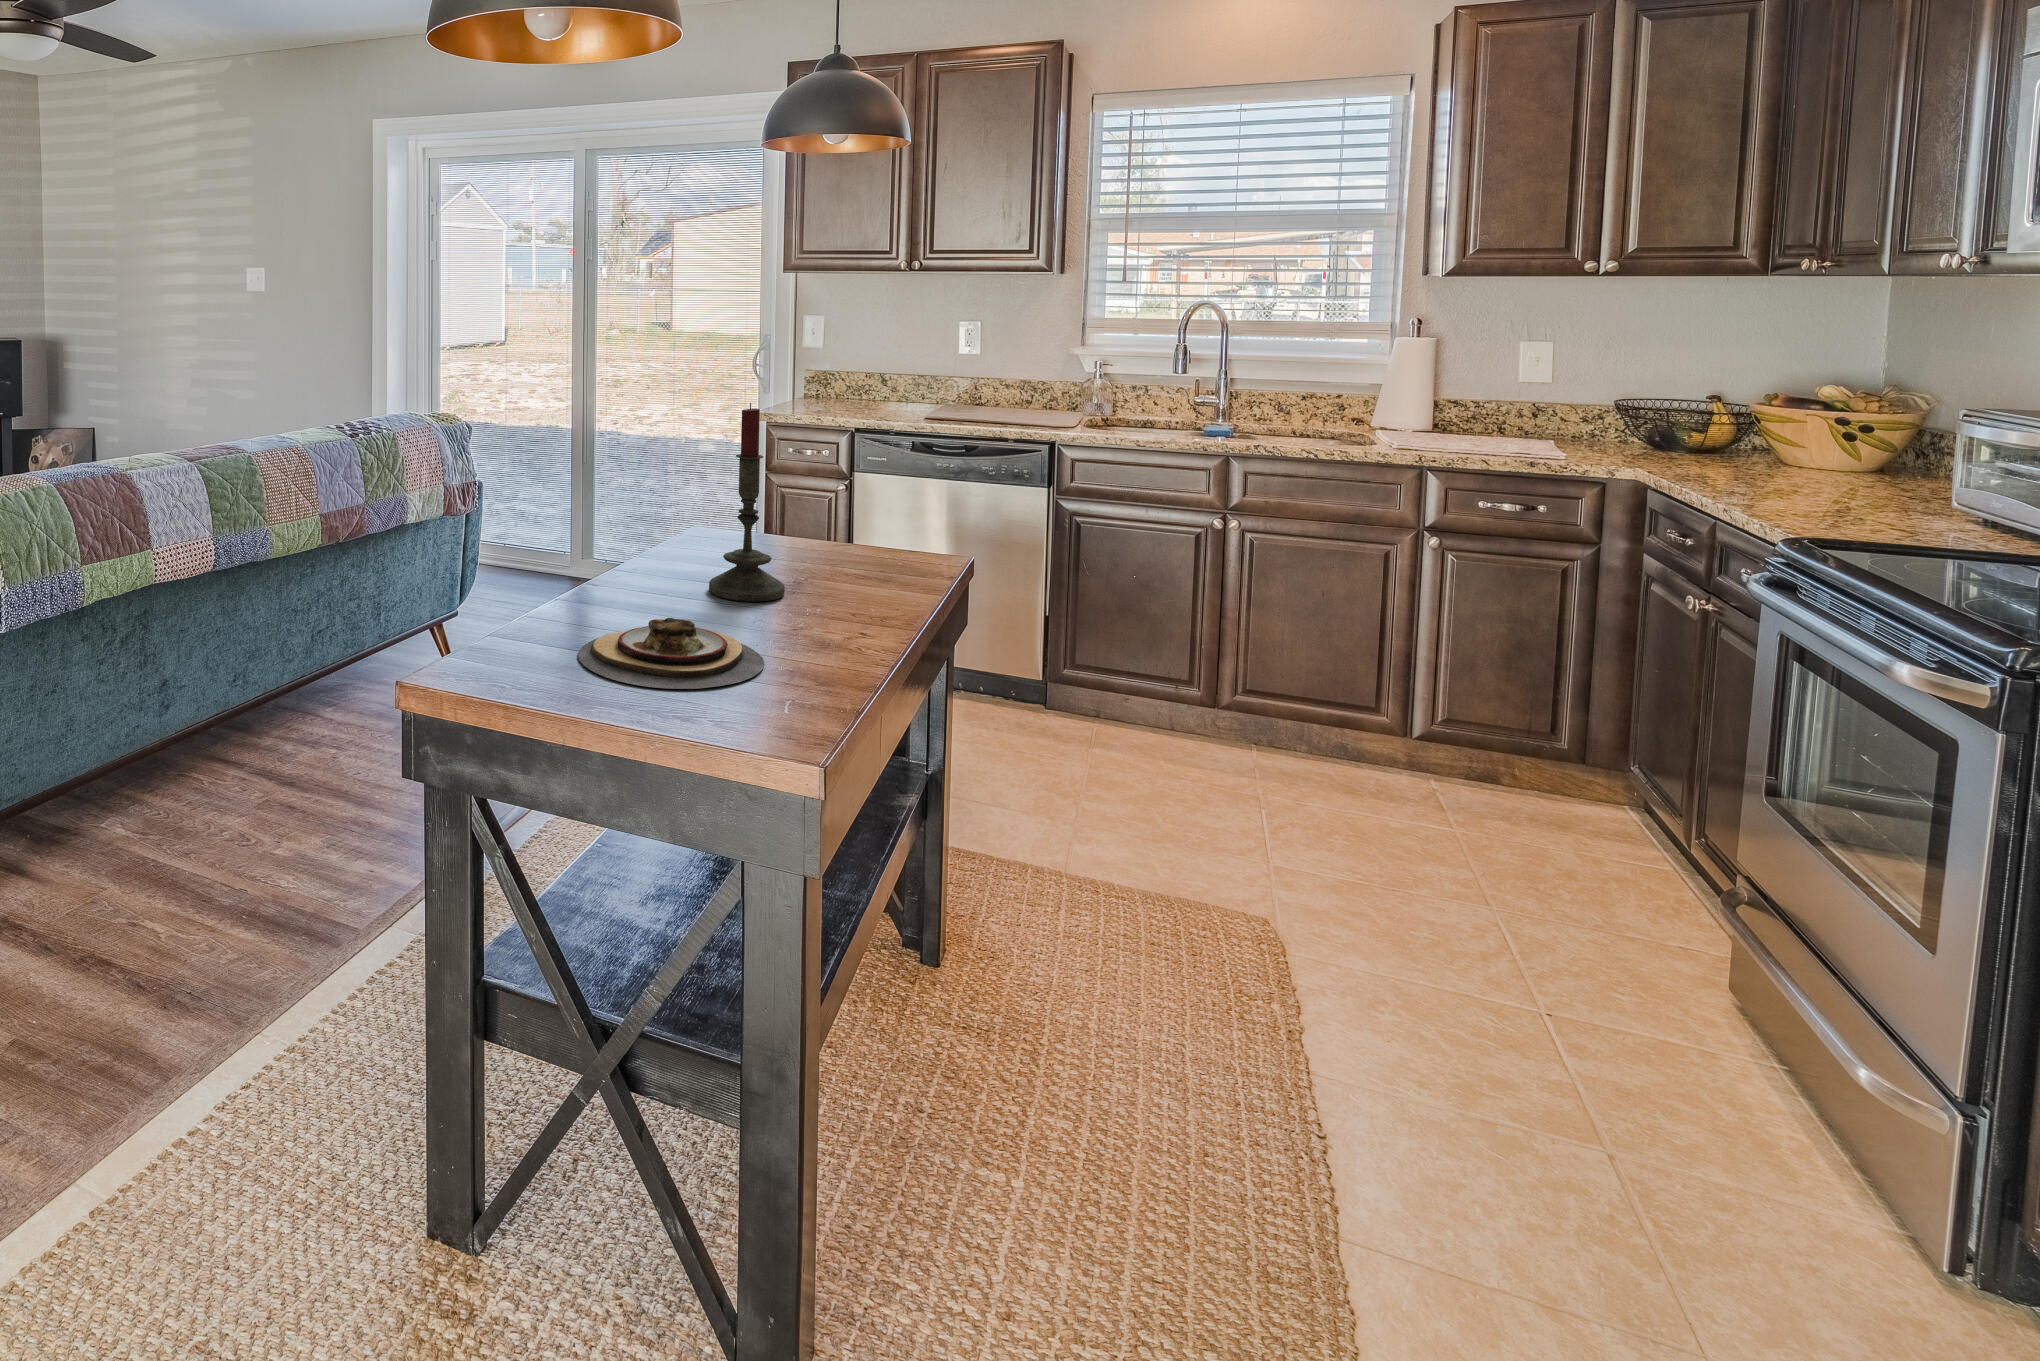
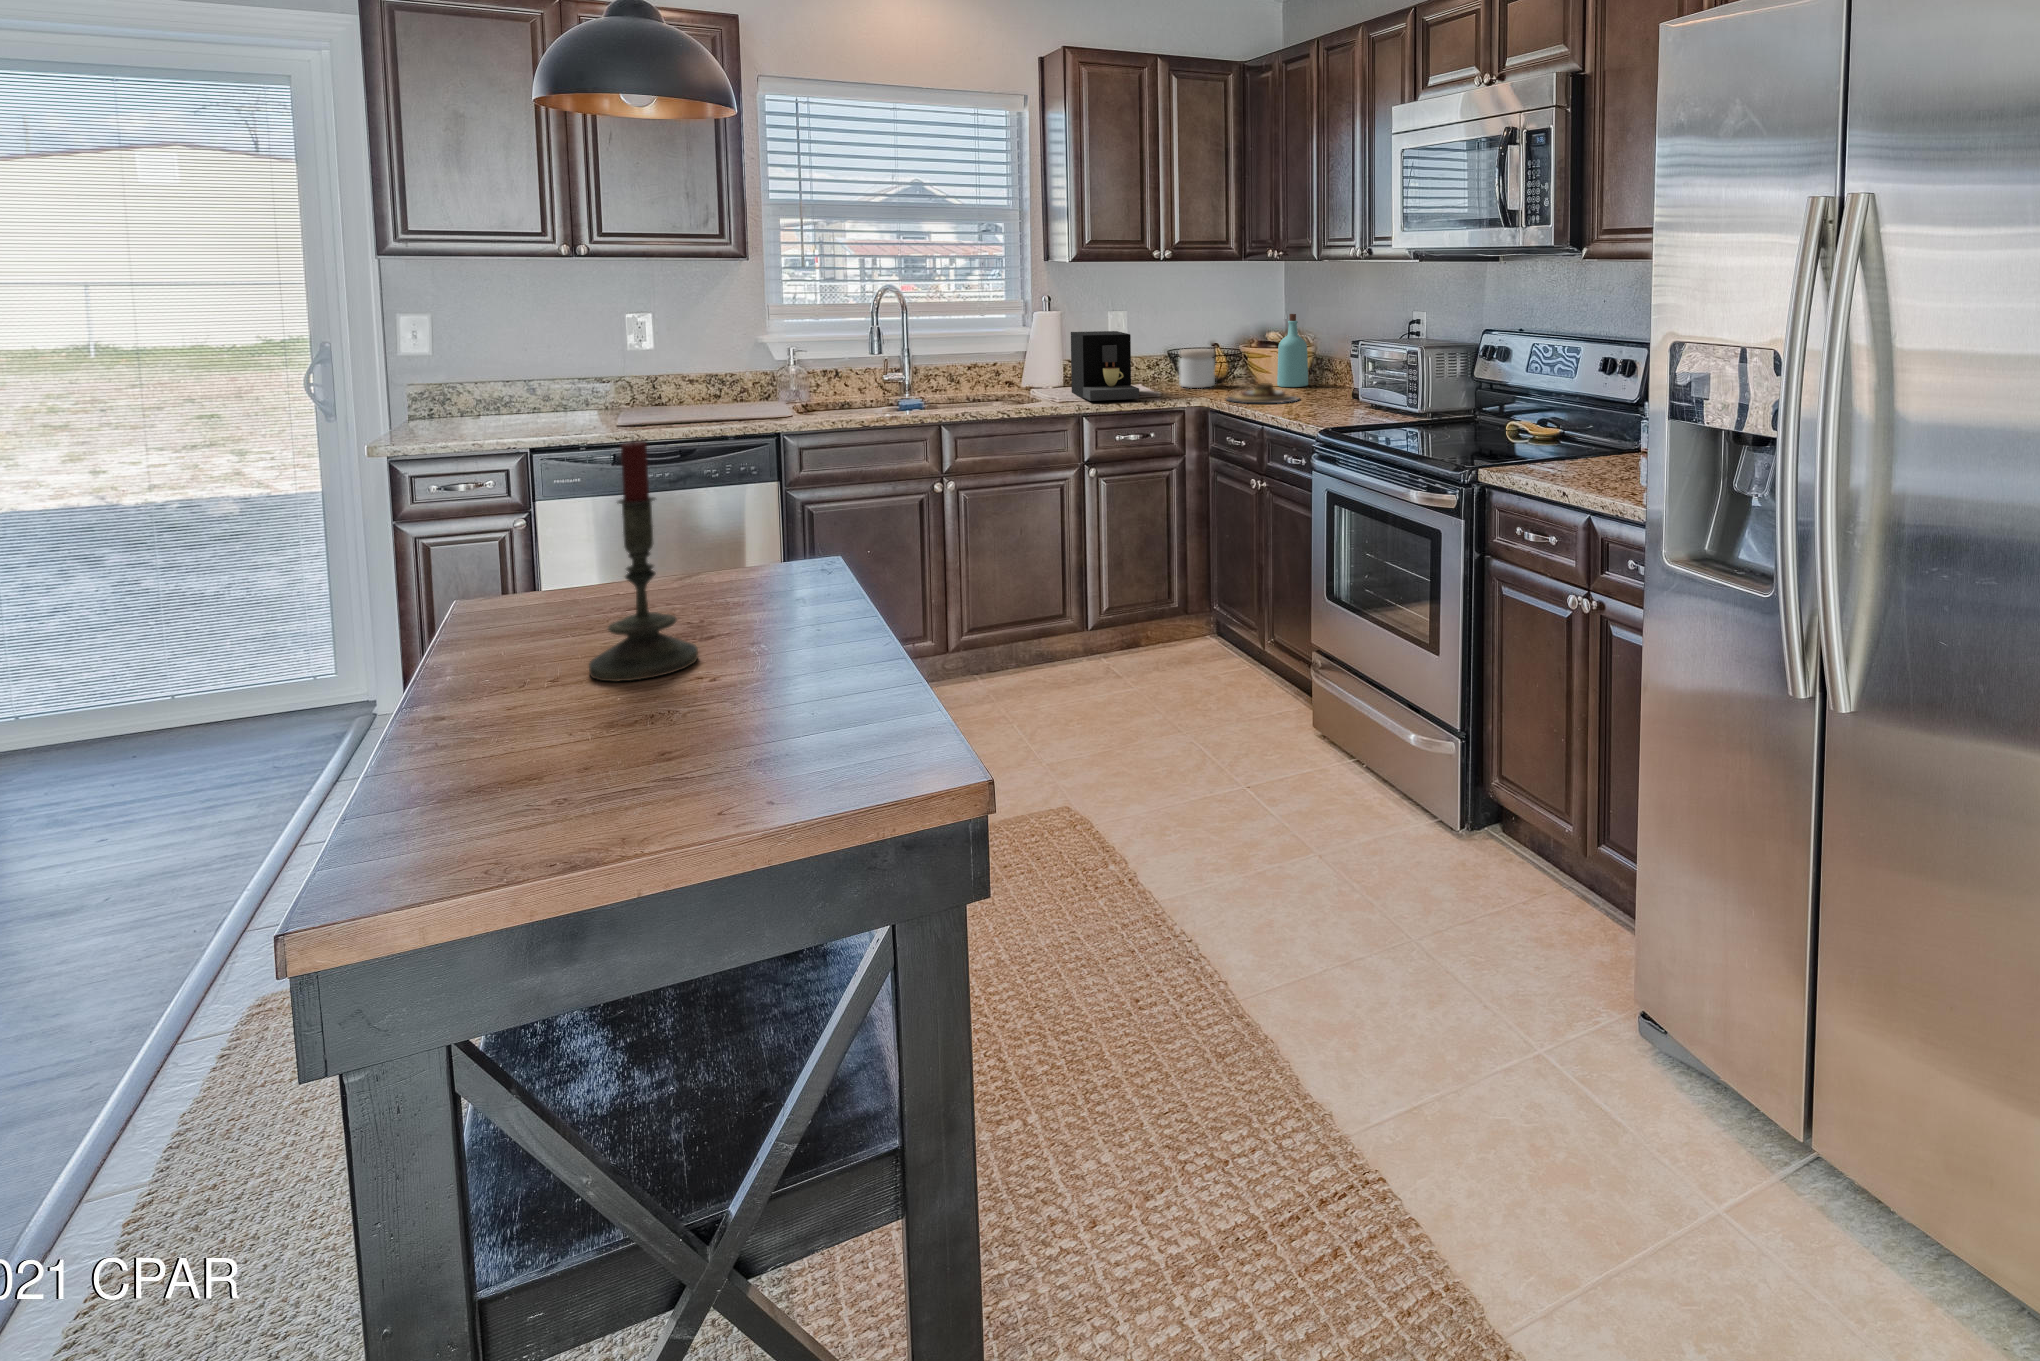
bottle: none [1824,357,1900,476] -> present [1277,314,1308,387]
coffee maker: none [1432,363,1521,457] -> present [1071,331,1139,401]
jar: none [1621,399,1693,457] -> present [1179,349,1215,388]
plate: present [578,618,764,689] -> present [1227,383,1298,403]

